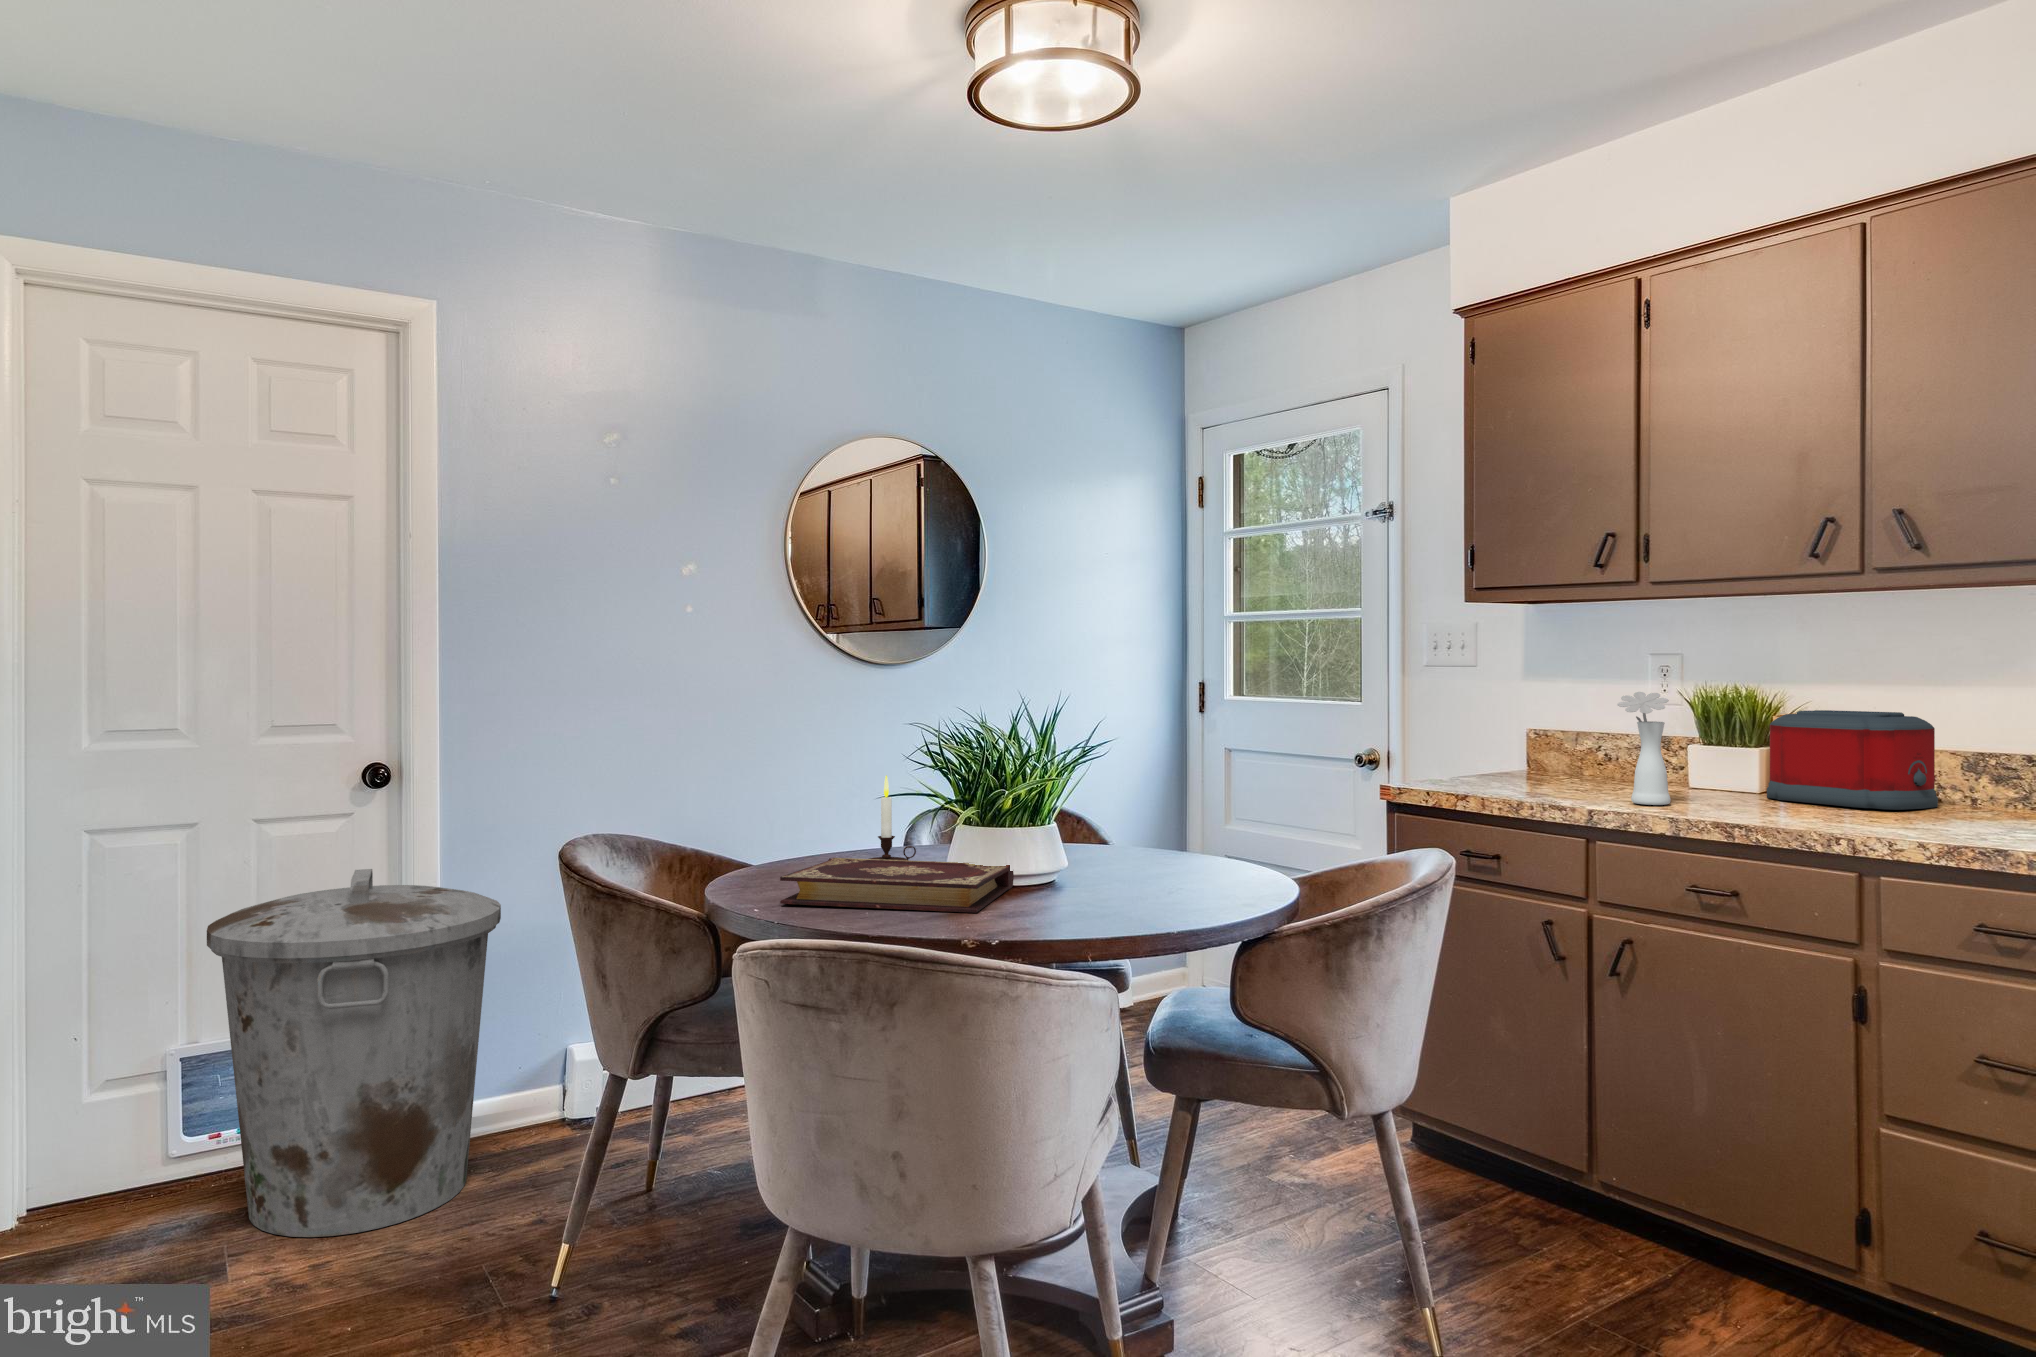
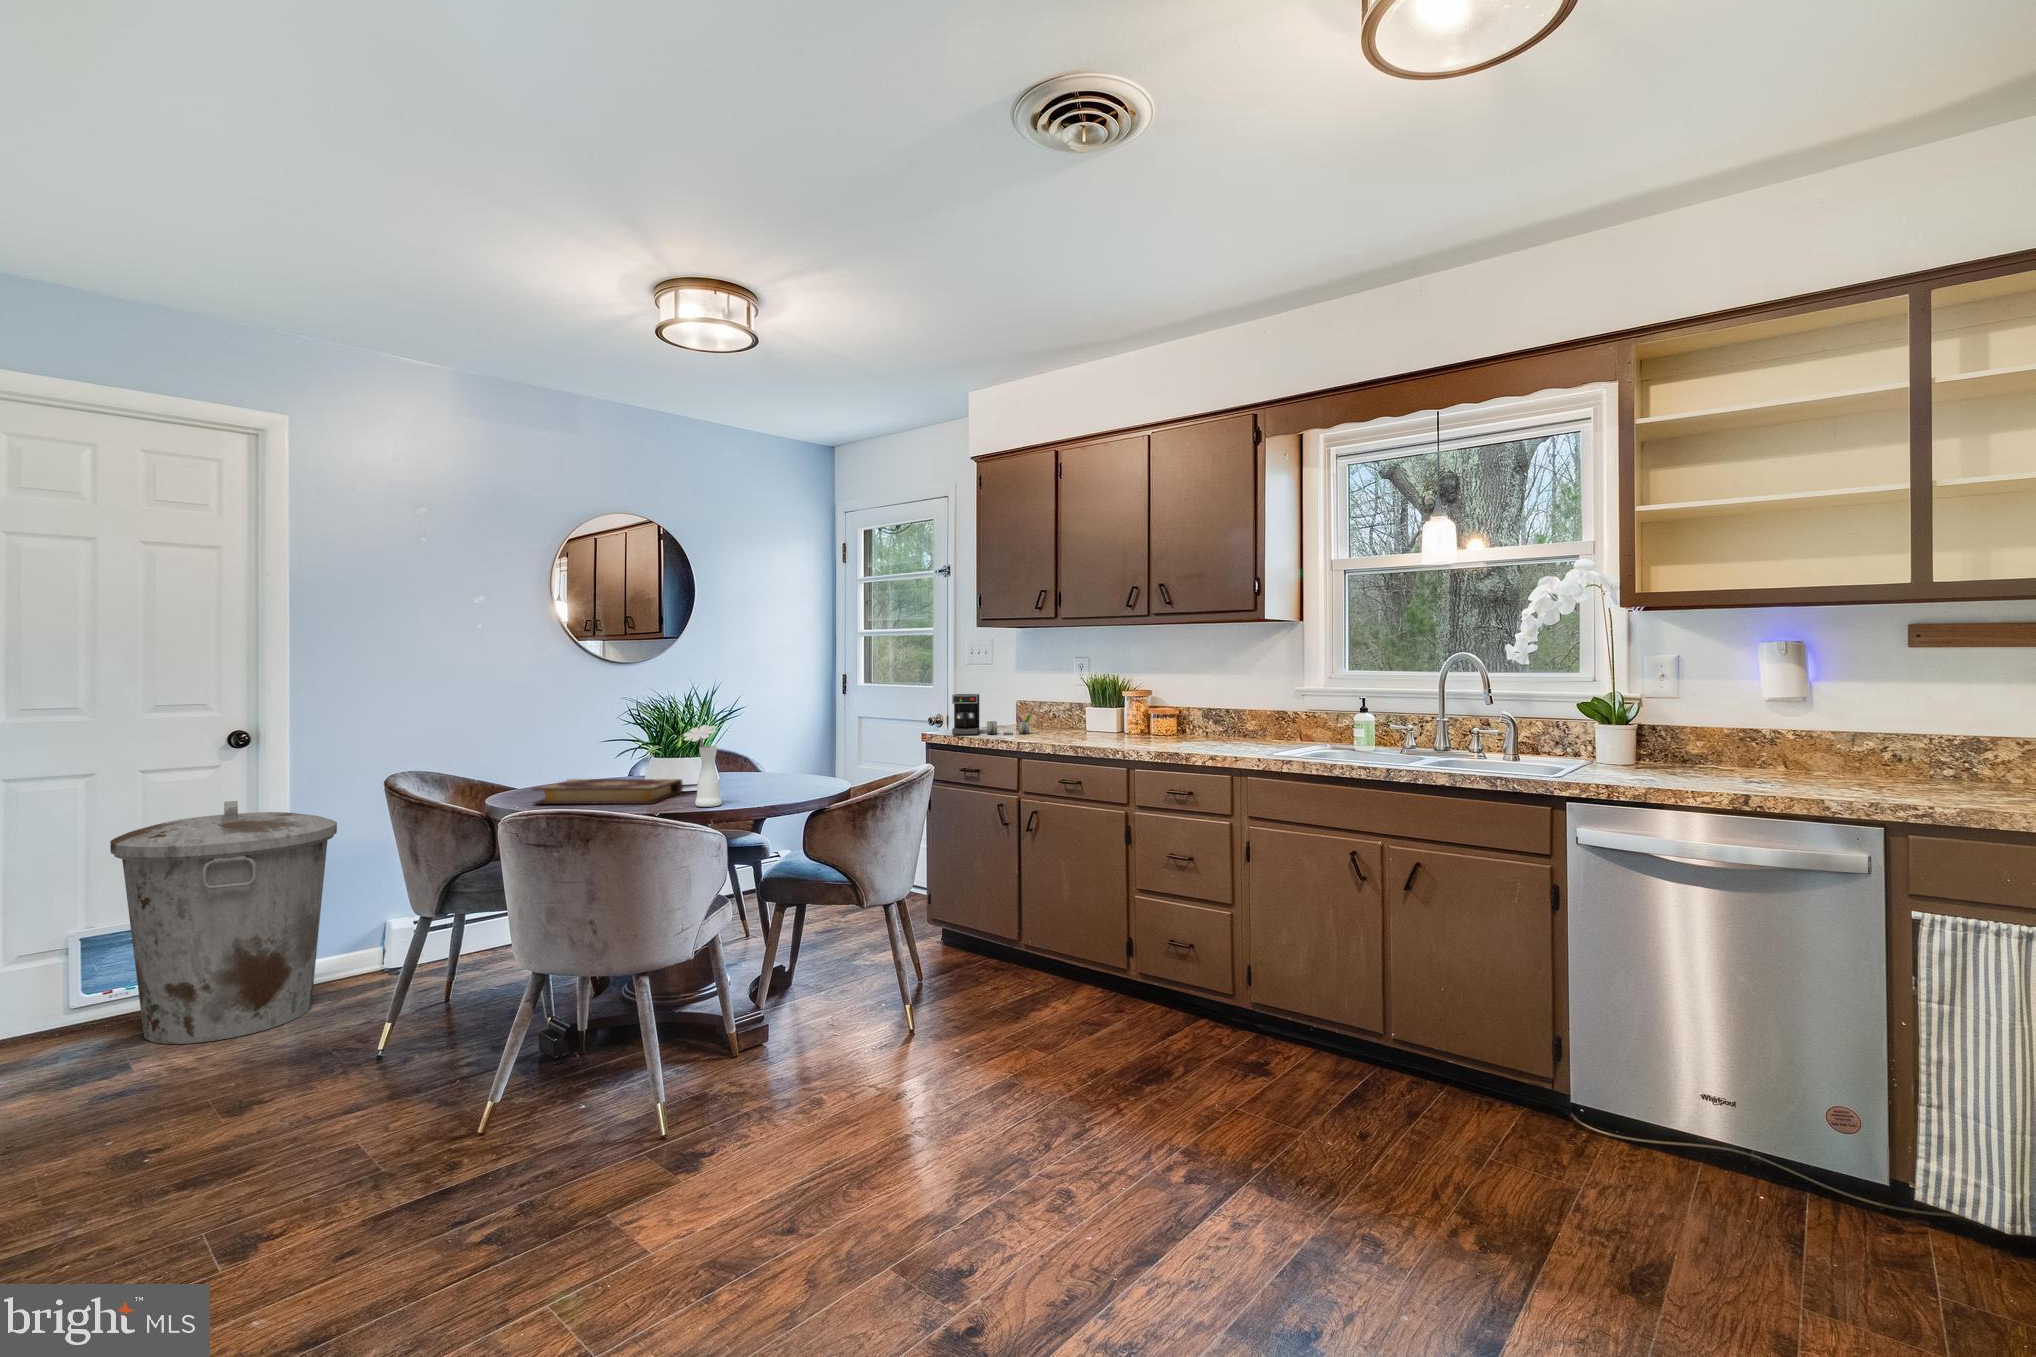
vase: present [1617,692,1671,805] -> present [684,725,722,807]
toaster: present [1767,710,1938,810] -> none [1116,688,1189,739]
coffee maker: none [1434,717,1586,790] -> present [952,694,1032,734]
candle: present [869,775,916,860] -> none [594,730,627,786]

